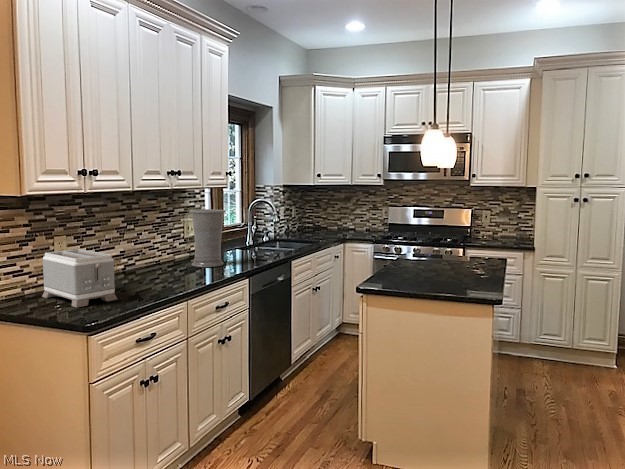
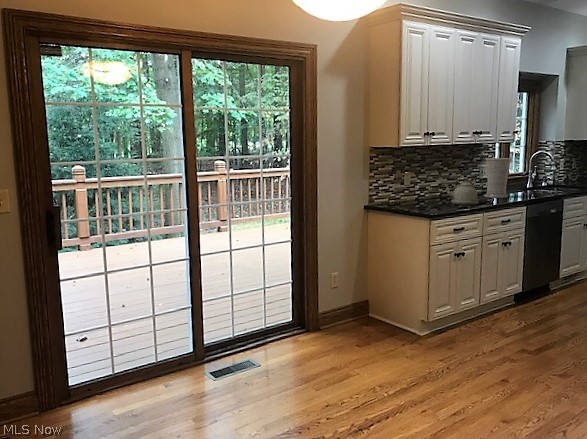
kettle: none [123,236,182,288] -> present [444,174,479,205]
toaster: present [42,249,117,308] -> none [400,179,442,209]

